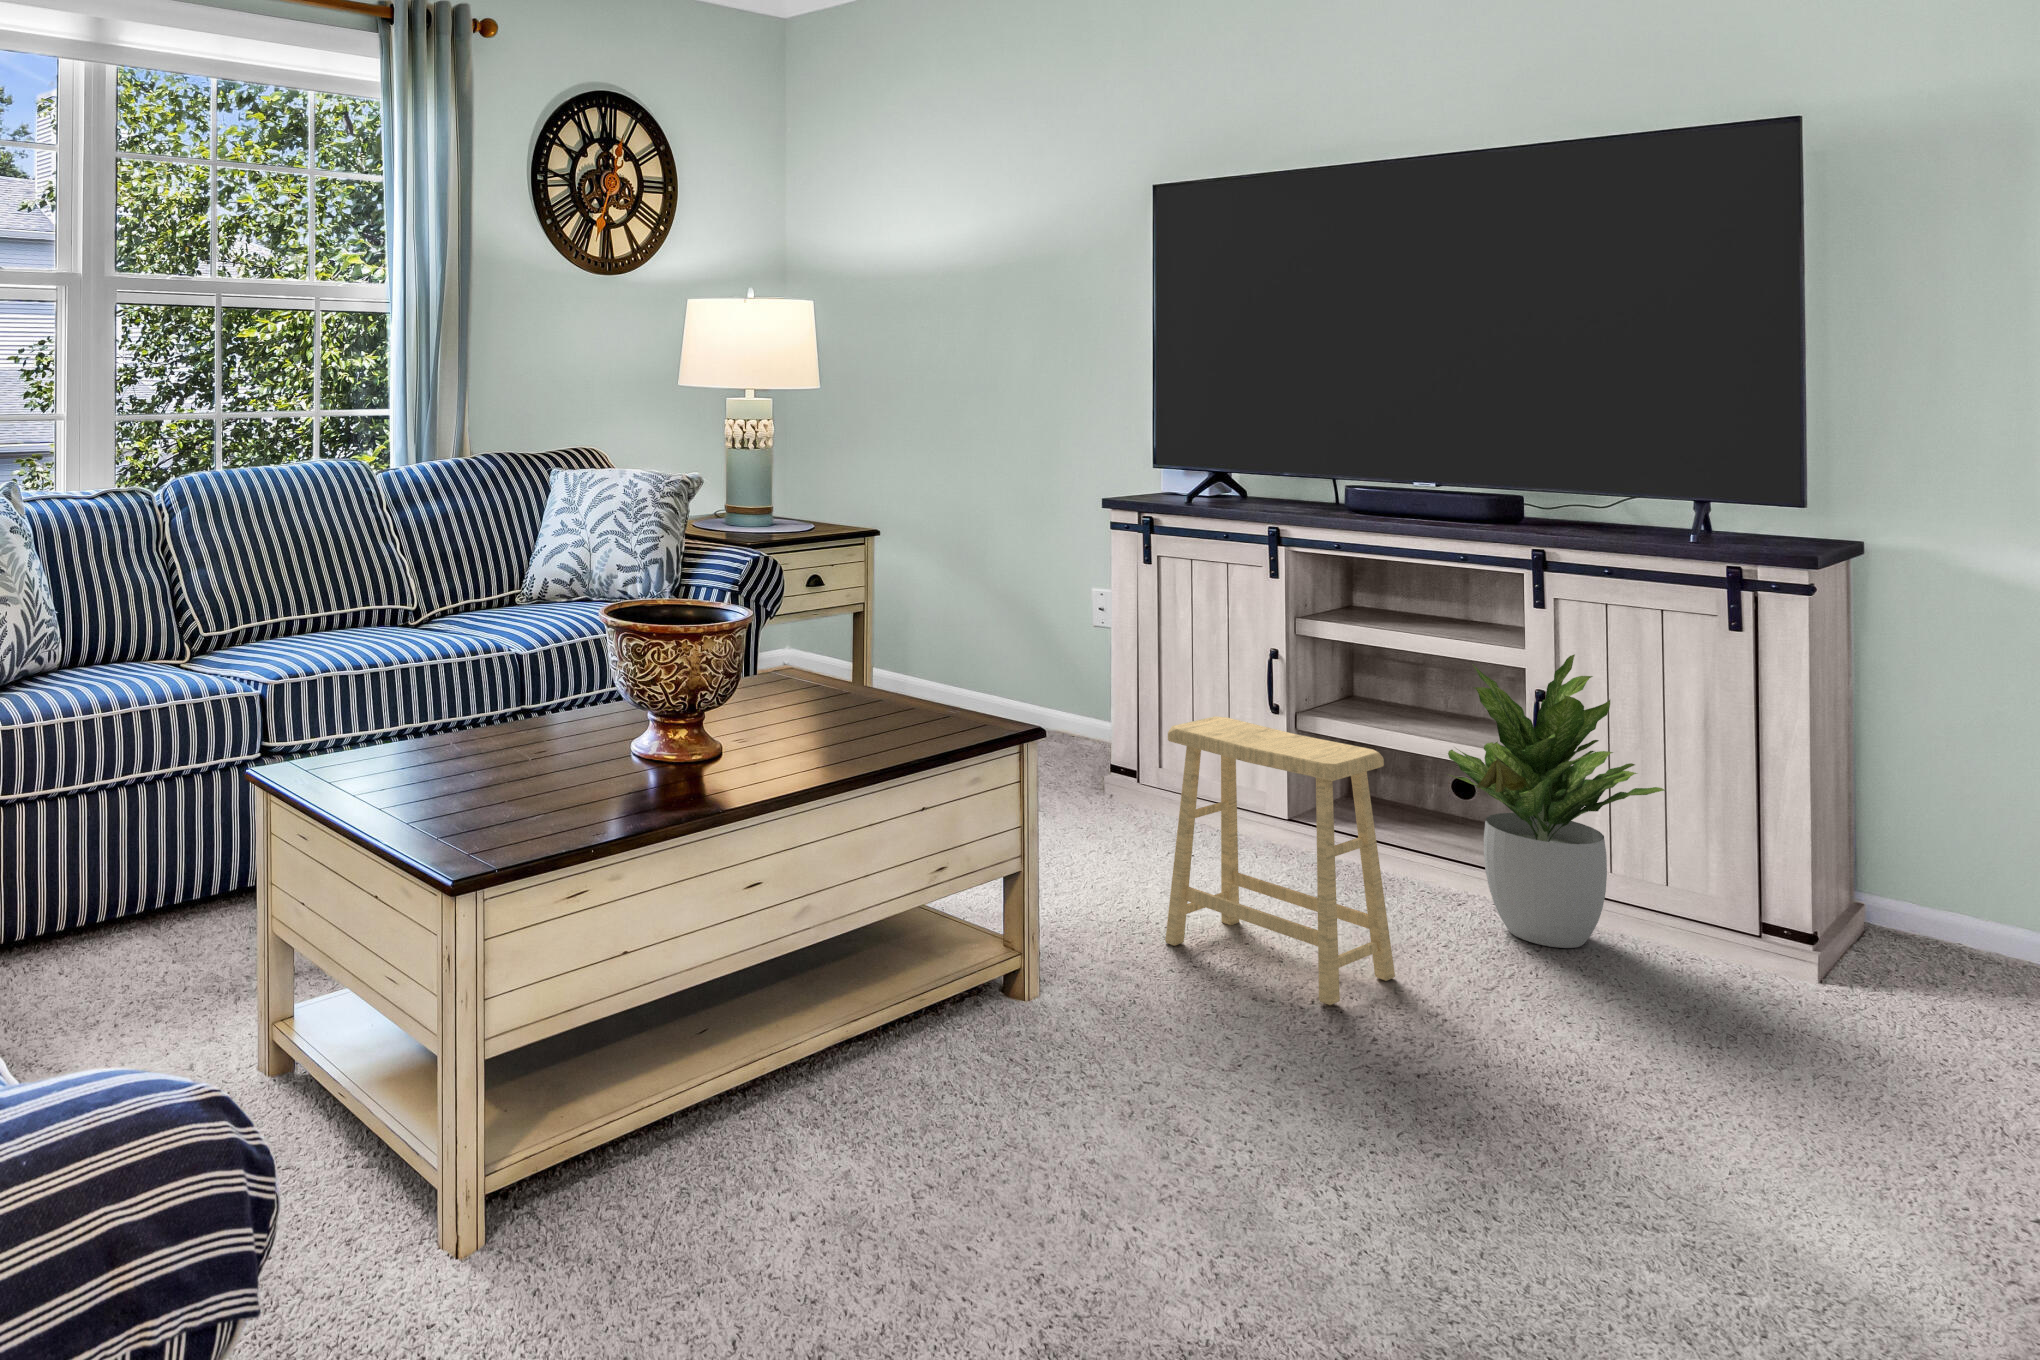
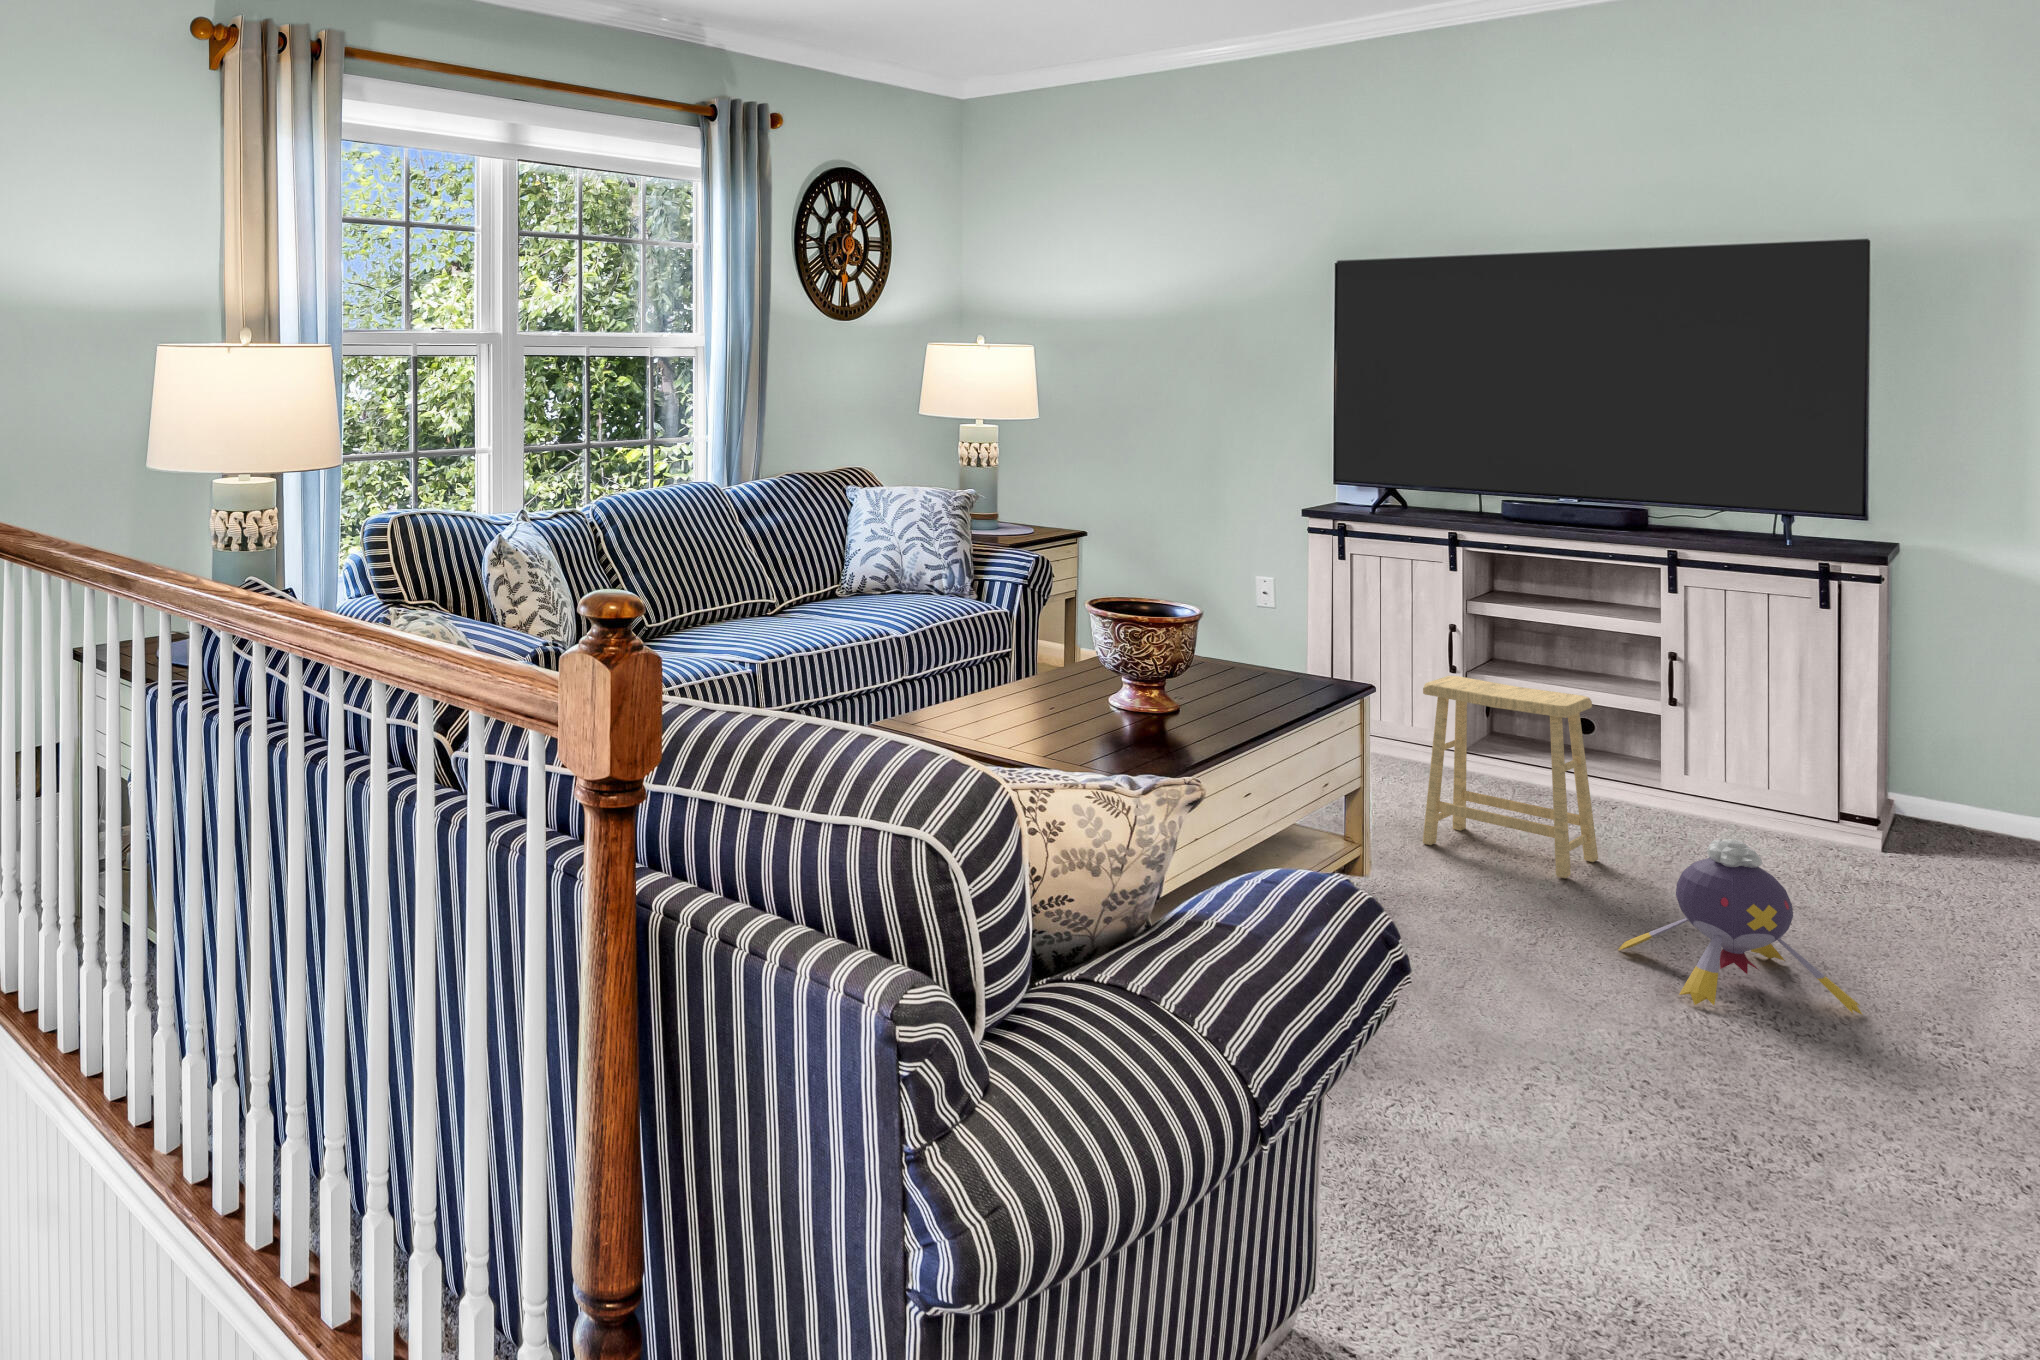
potted plant: present [1448,654,1665,948] -> none [1605,624,1776,837]
plush toy: none [1336,977,1666,1270] -> present [1619,839,1863,1015]

